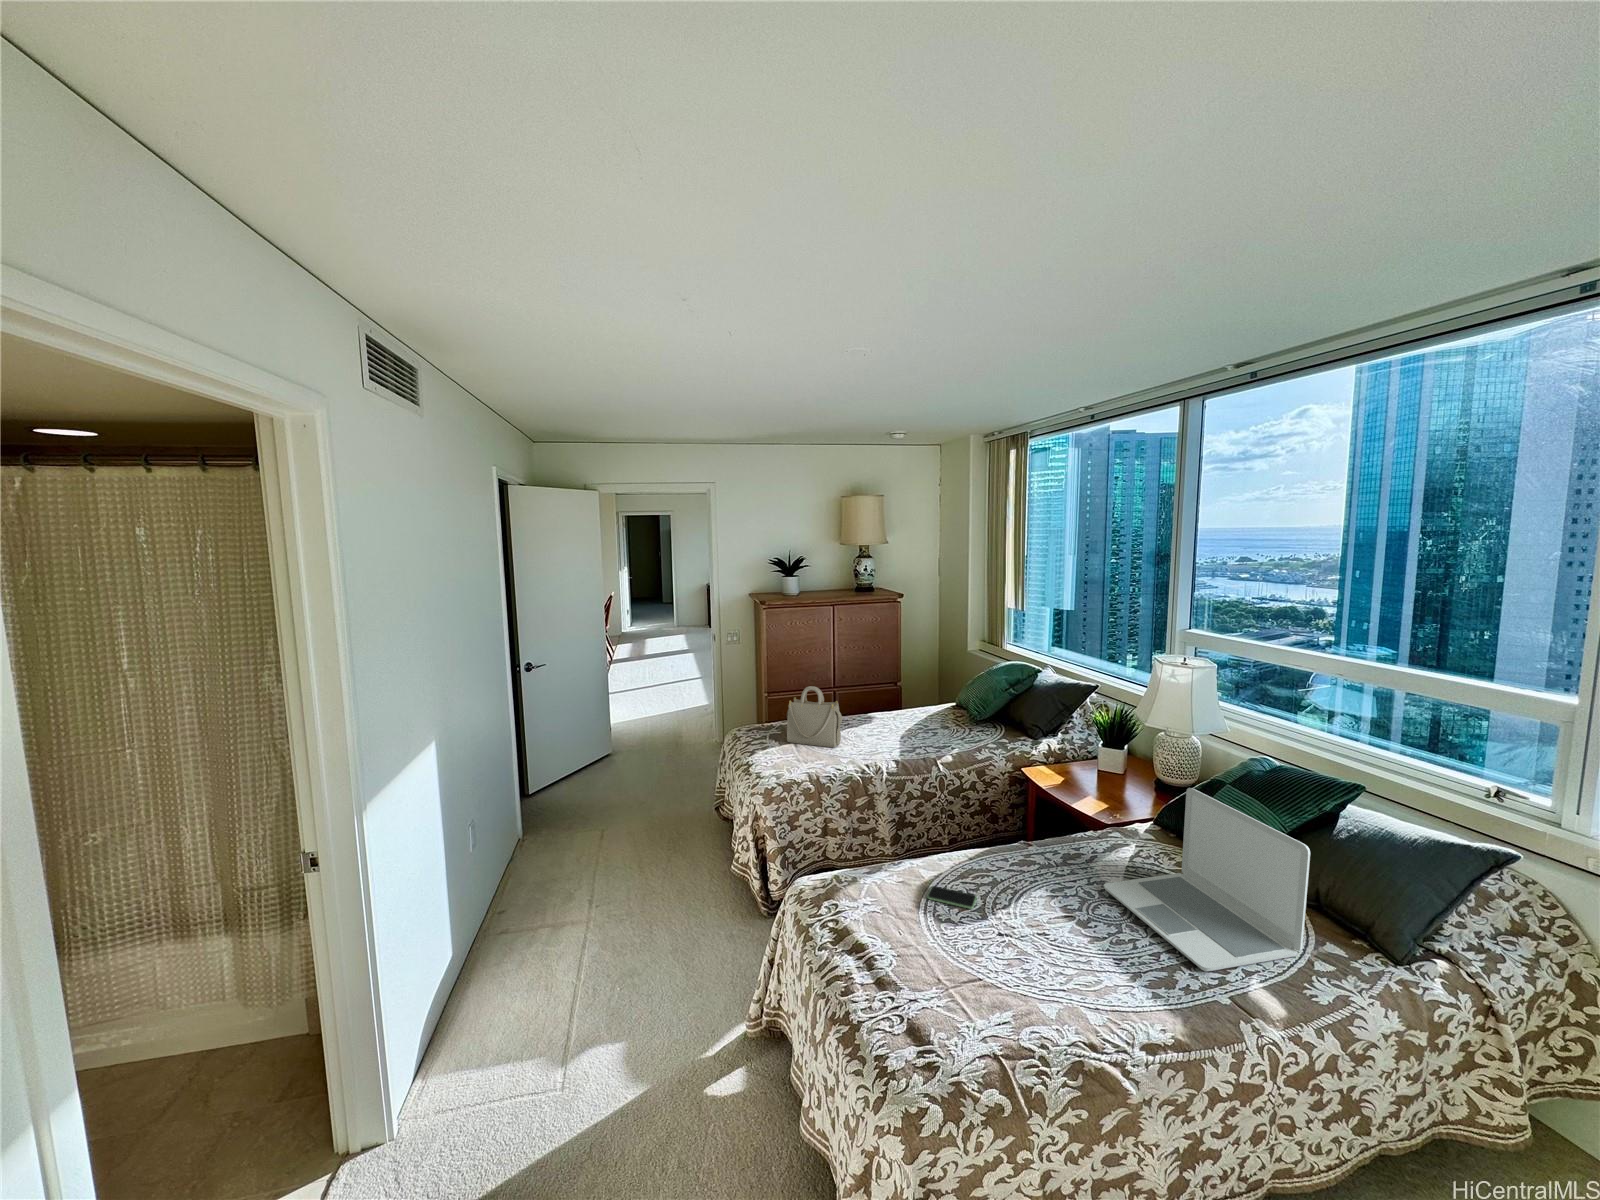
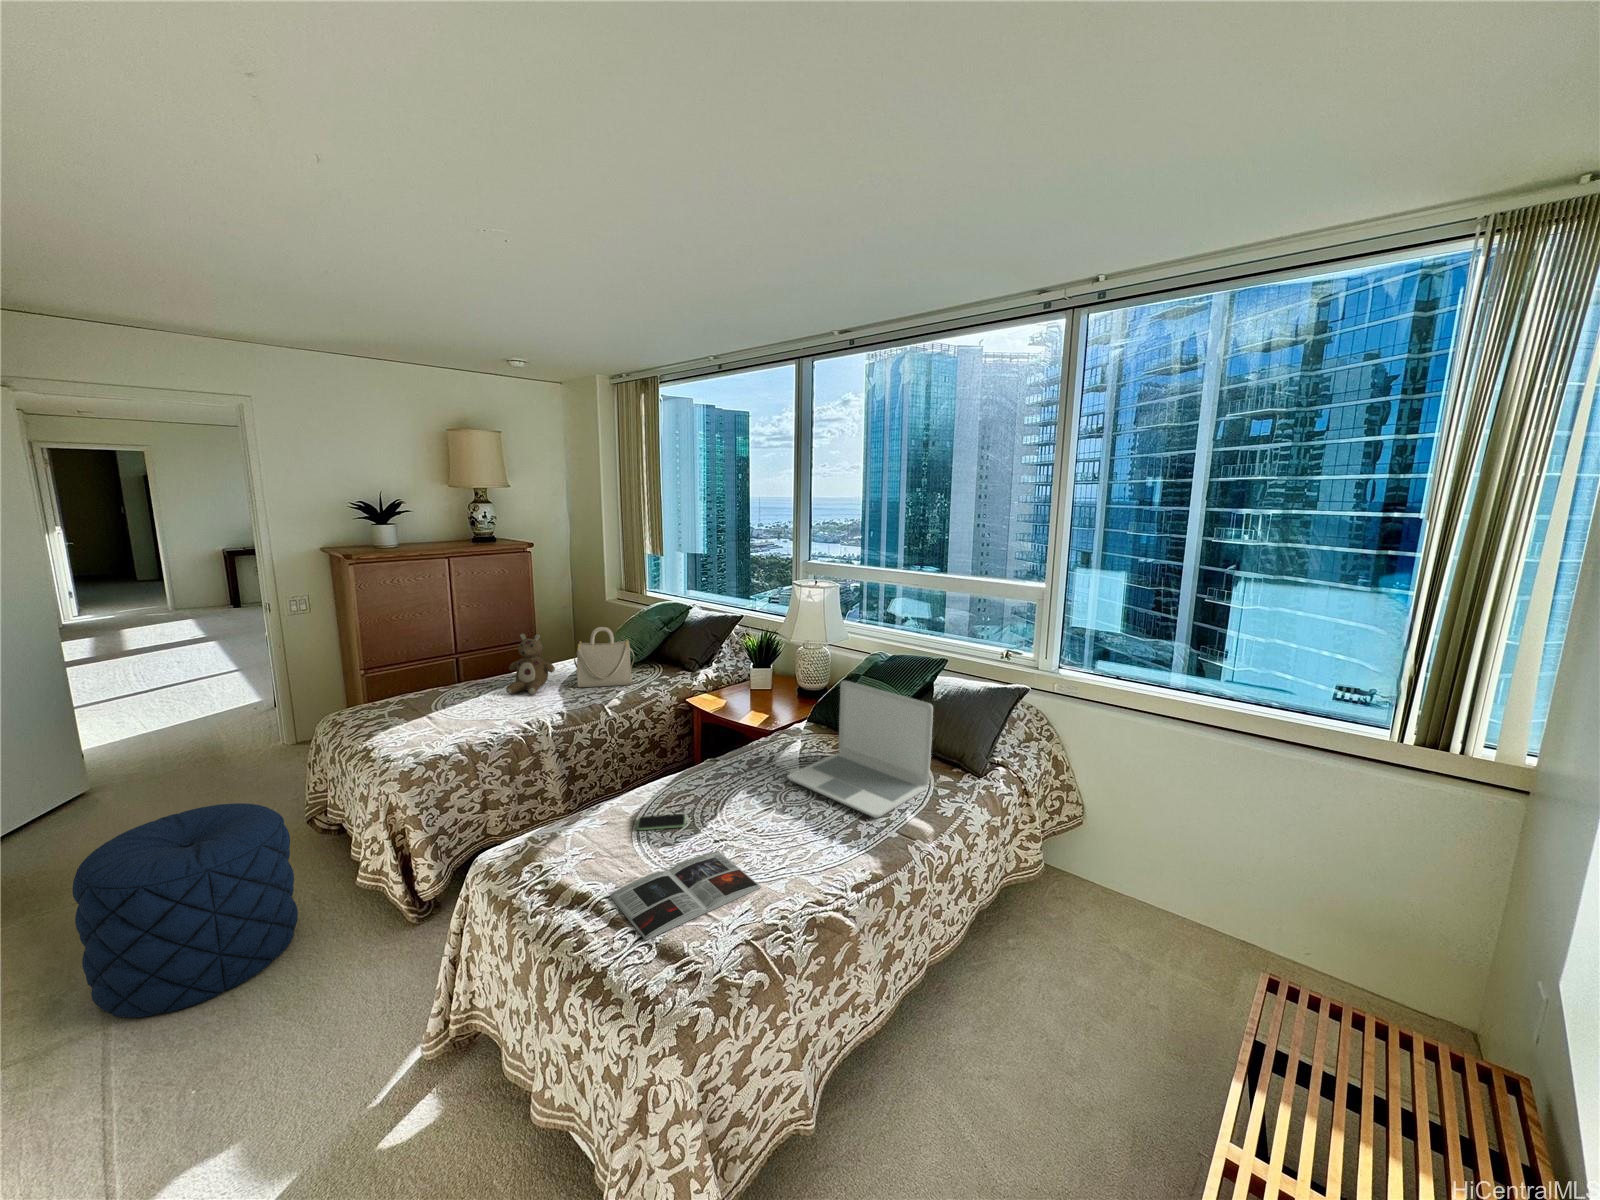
stuffed bear: none [856,680,899,738] -> present [506,633,555,695]
handbag: present [787,686,842,747] -> present [574,627,634,687]
pouf: none [580,787,694,928] -> present [72,803,298,1018]
magazine: none [883,945,1031,1012] -> present [610,852,761,940]

